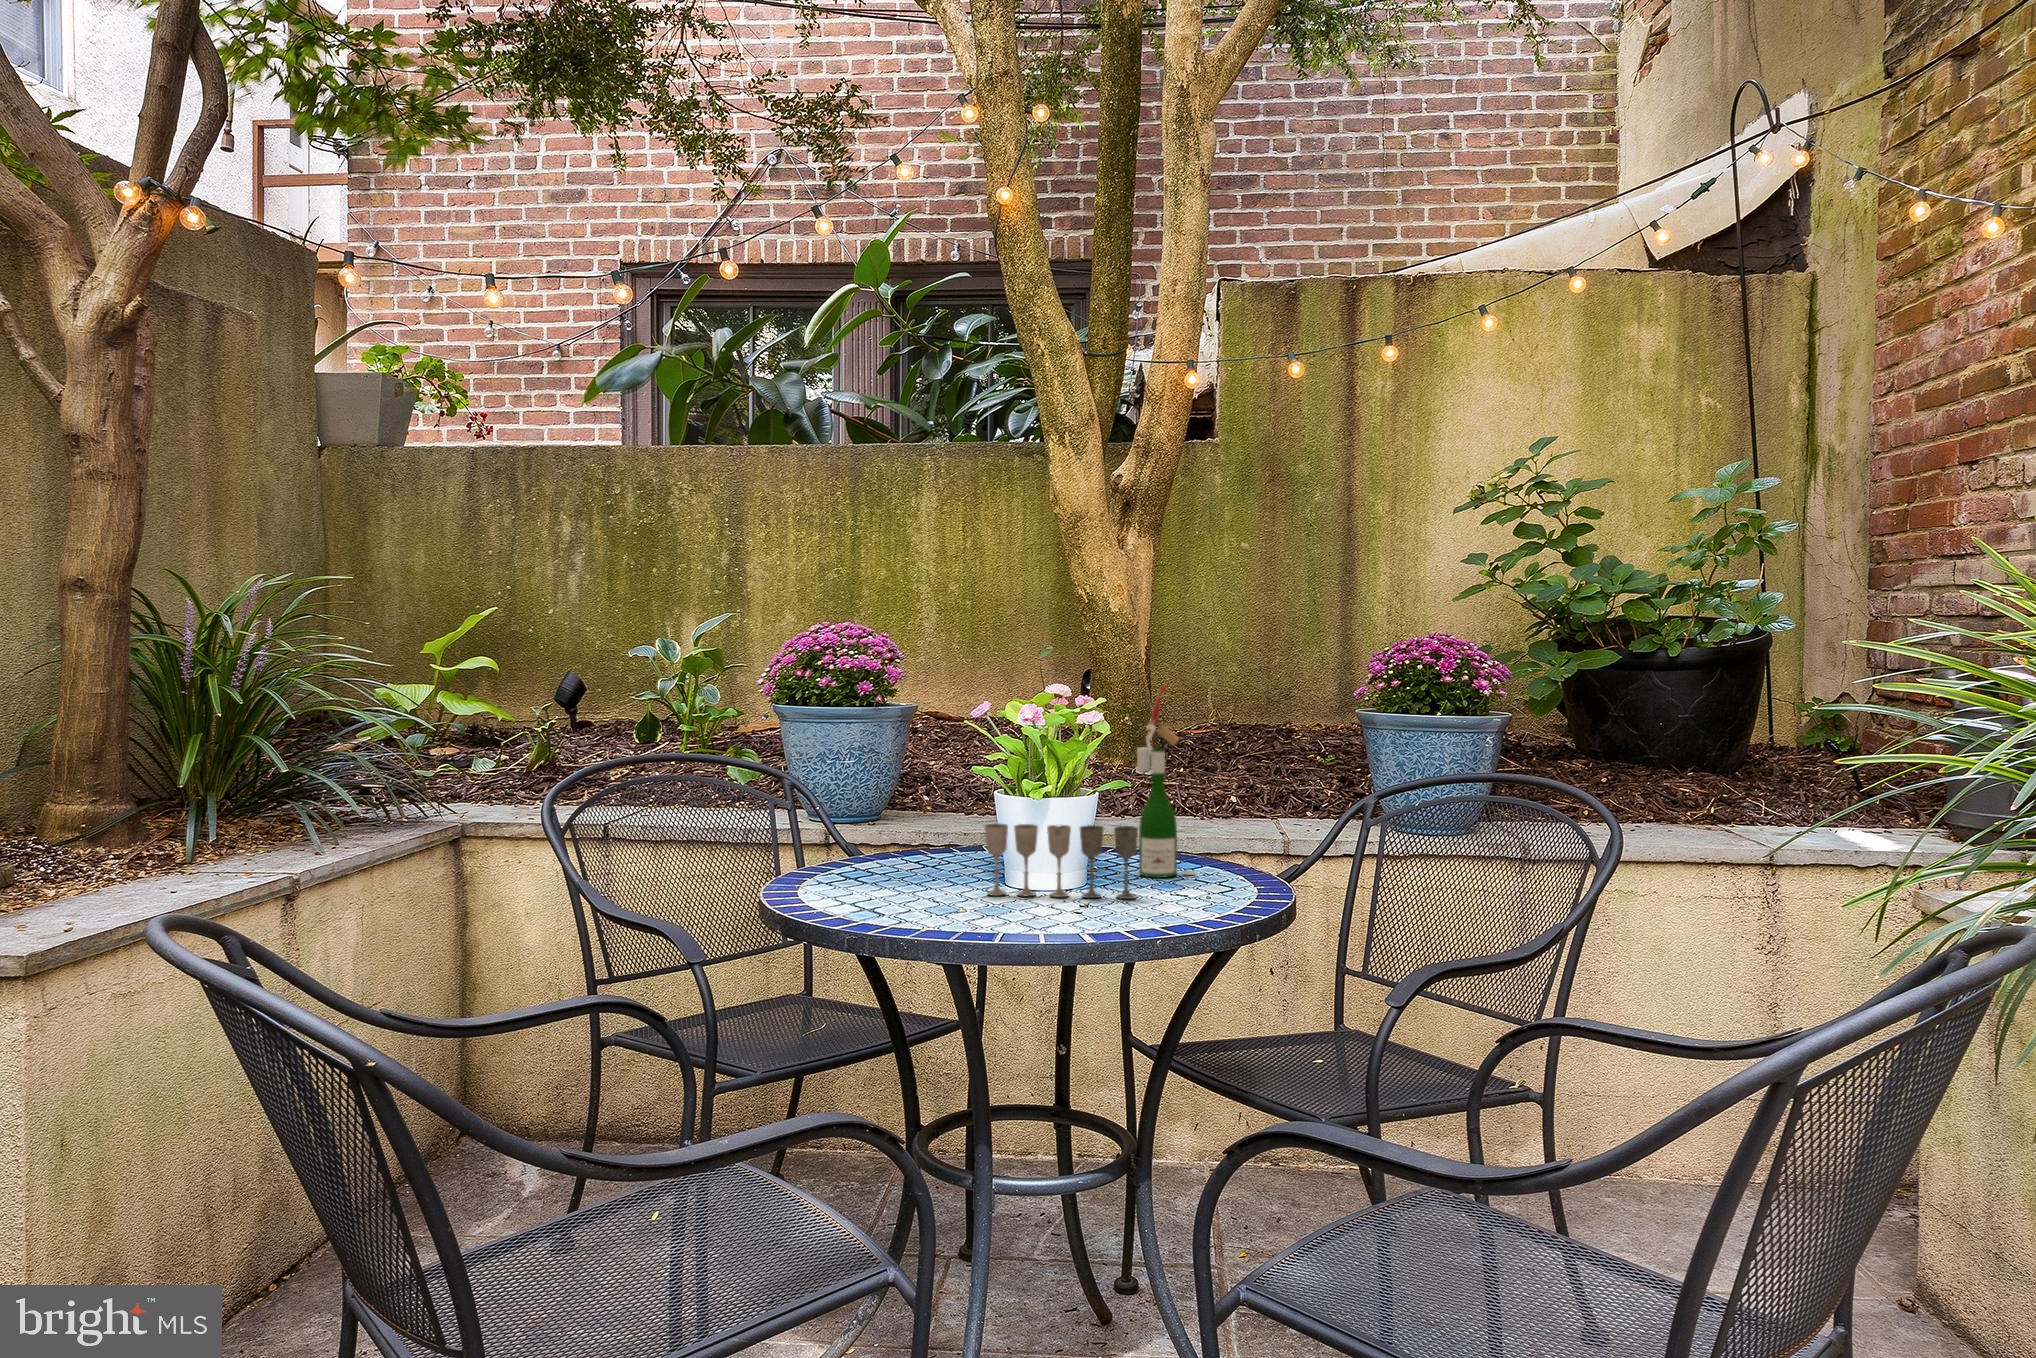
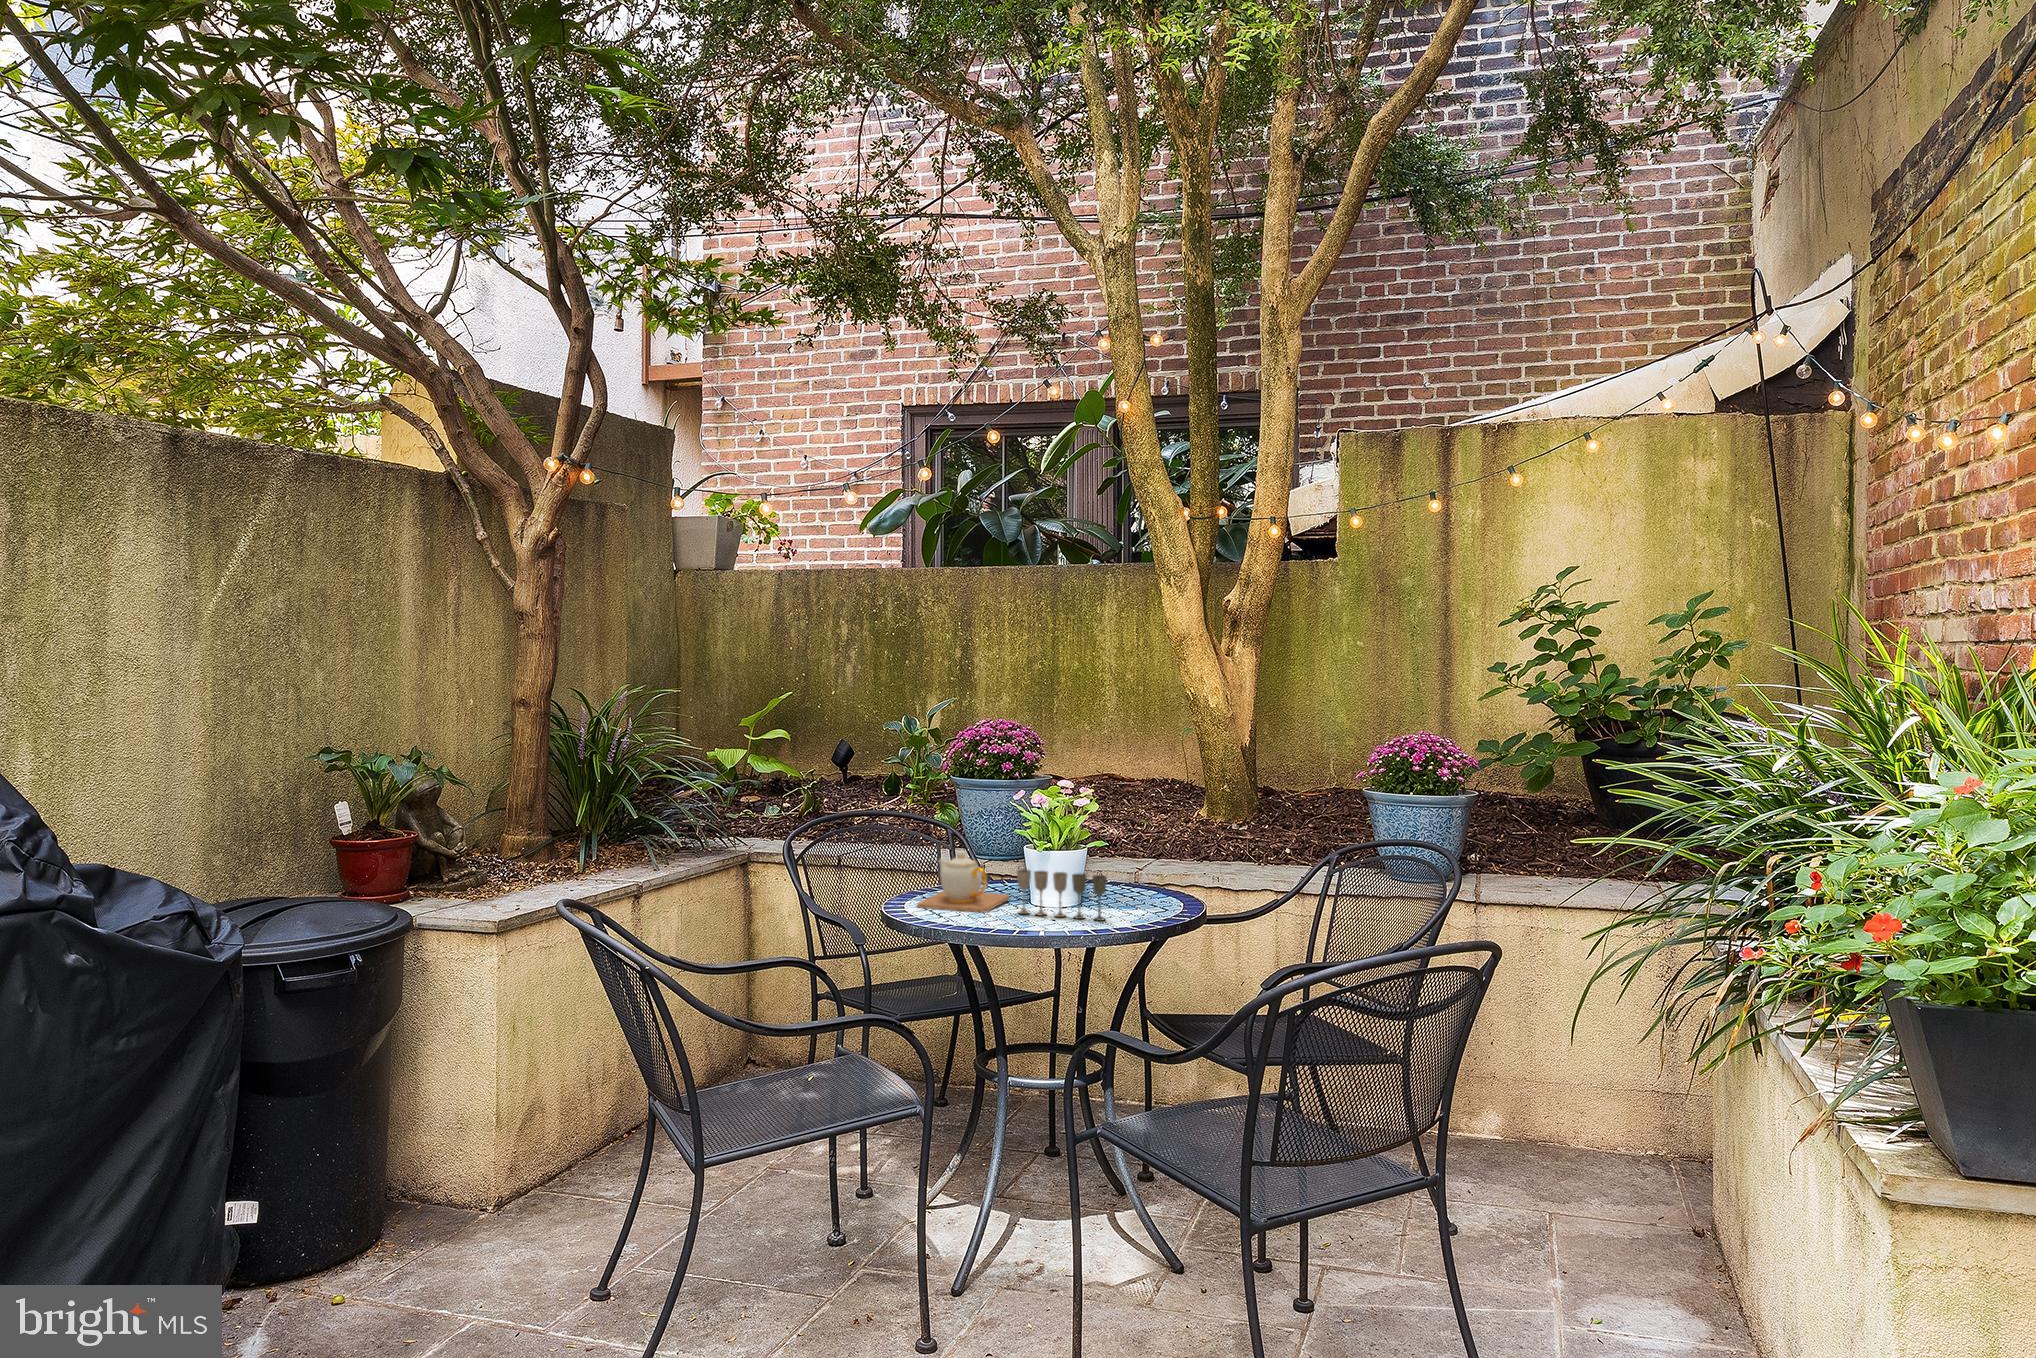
wine bottle: present [1137,684,1195,878] -> none [1129,783,1165,909]
teapot: none [813,798,952,898] -> present [917,850,1010,913]

